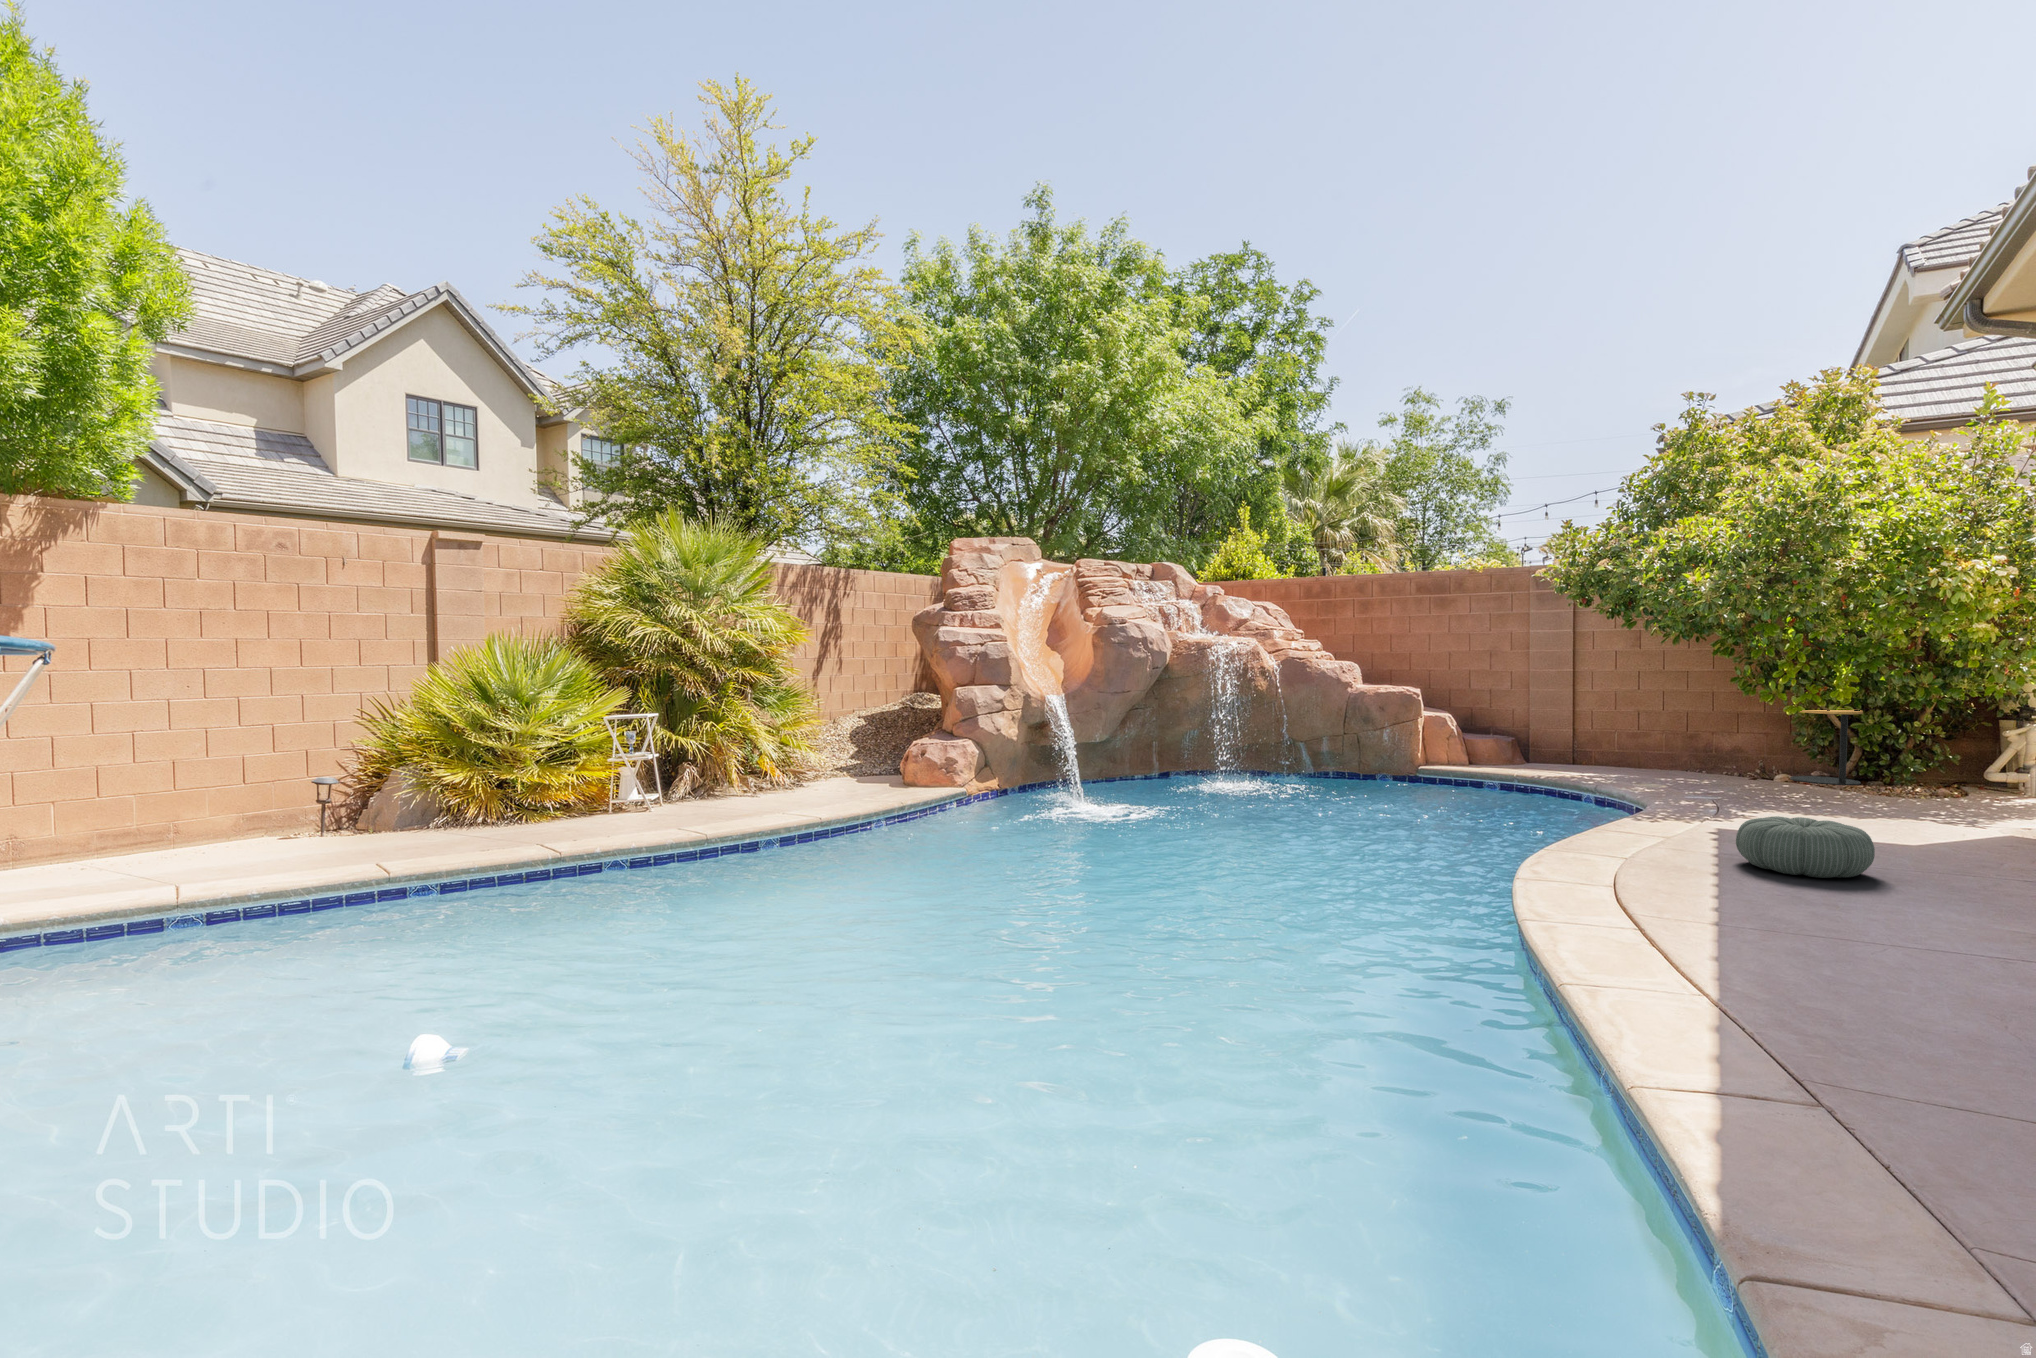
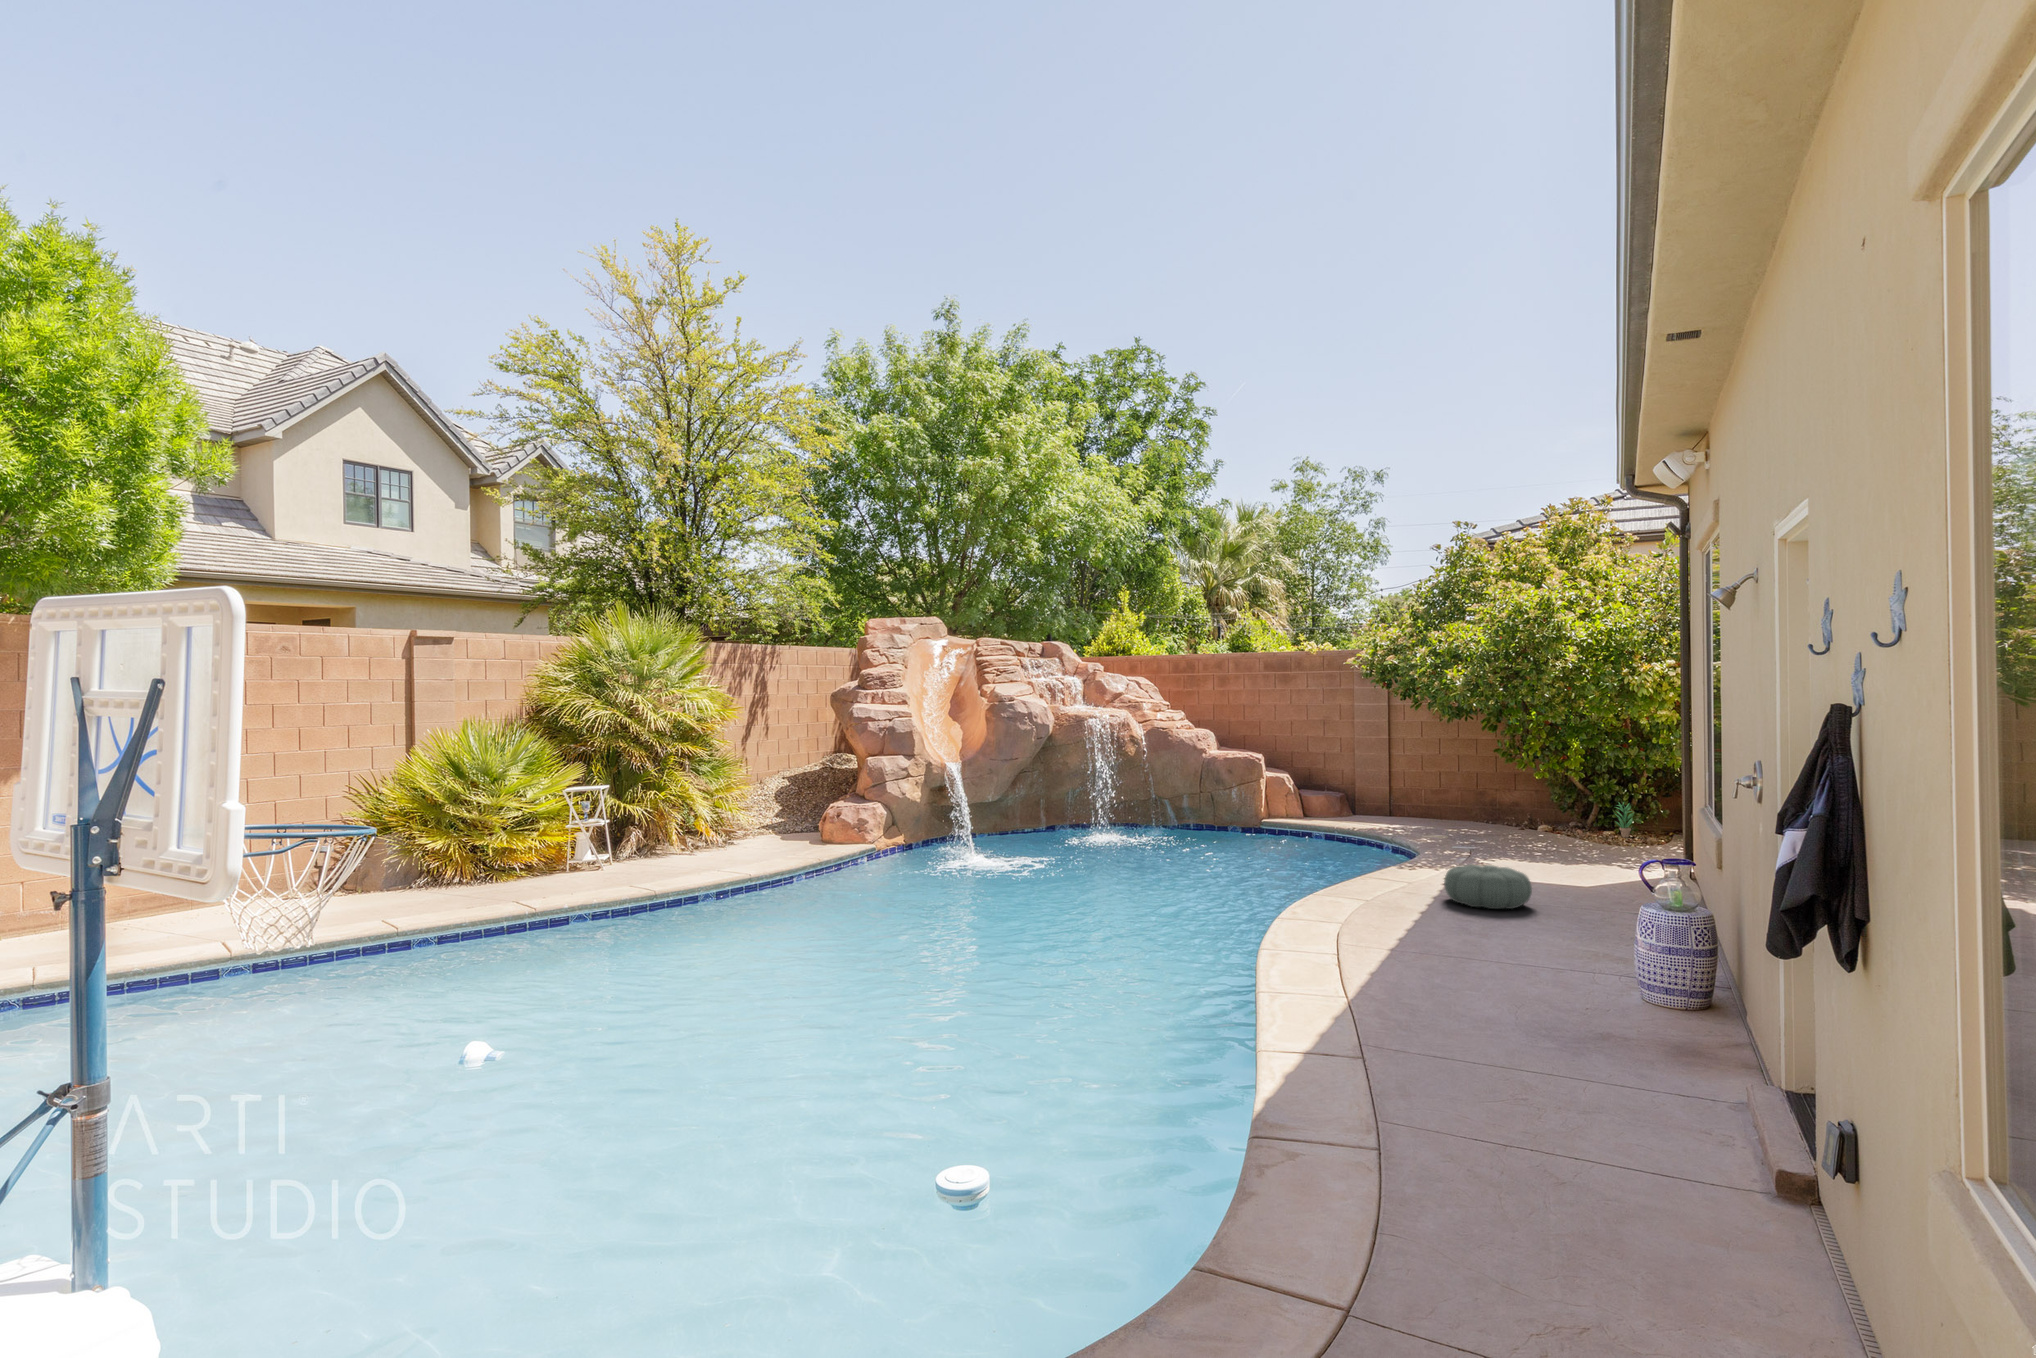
side table: present [1790,710,1863,785] -> none [1542,773,1592,835]
potted plant: none [1895,743,1927,789] -> present [1615,803,1633,838]

